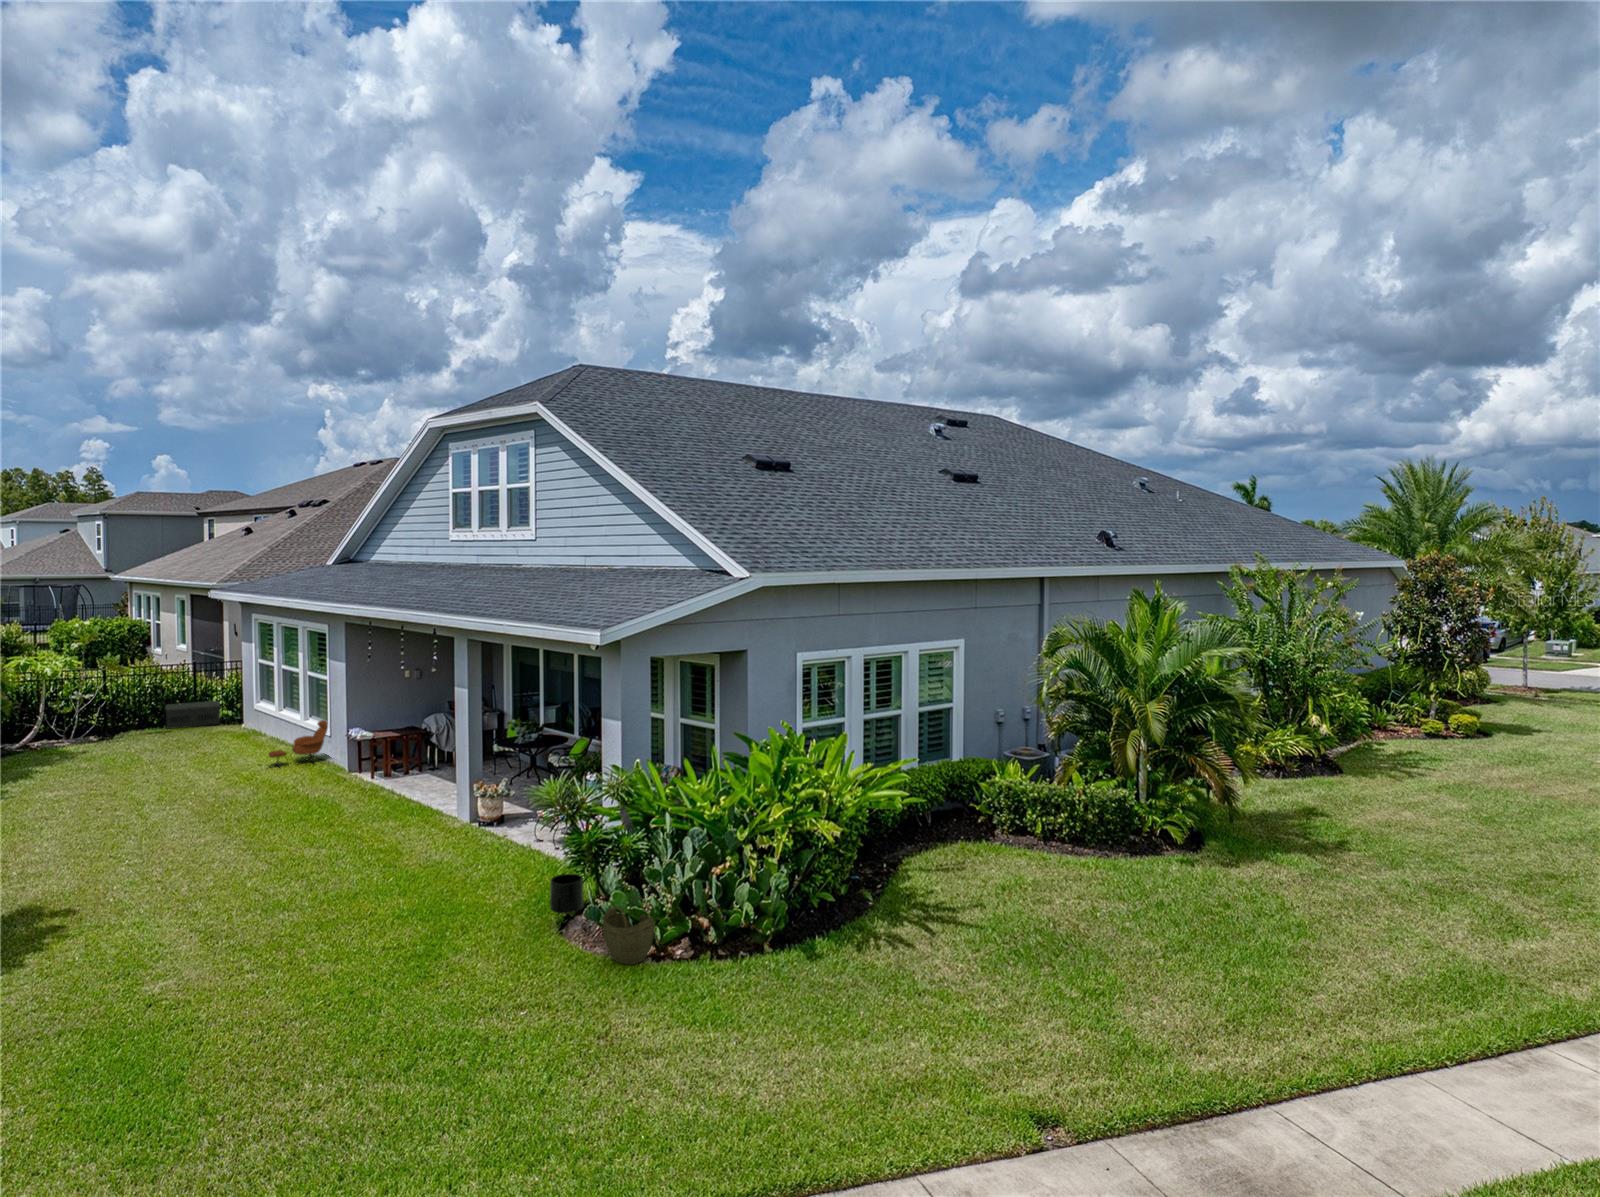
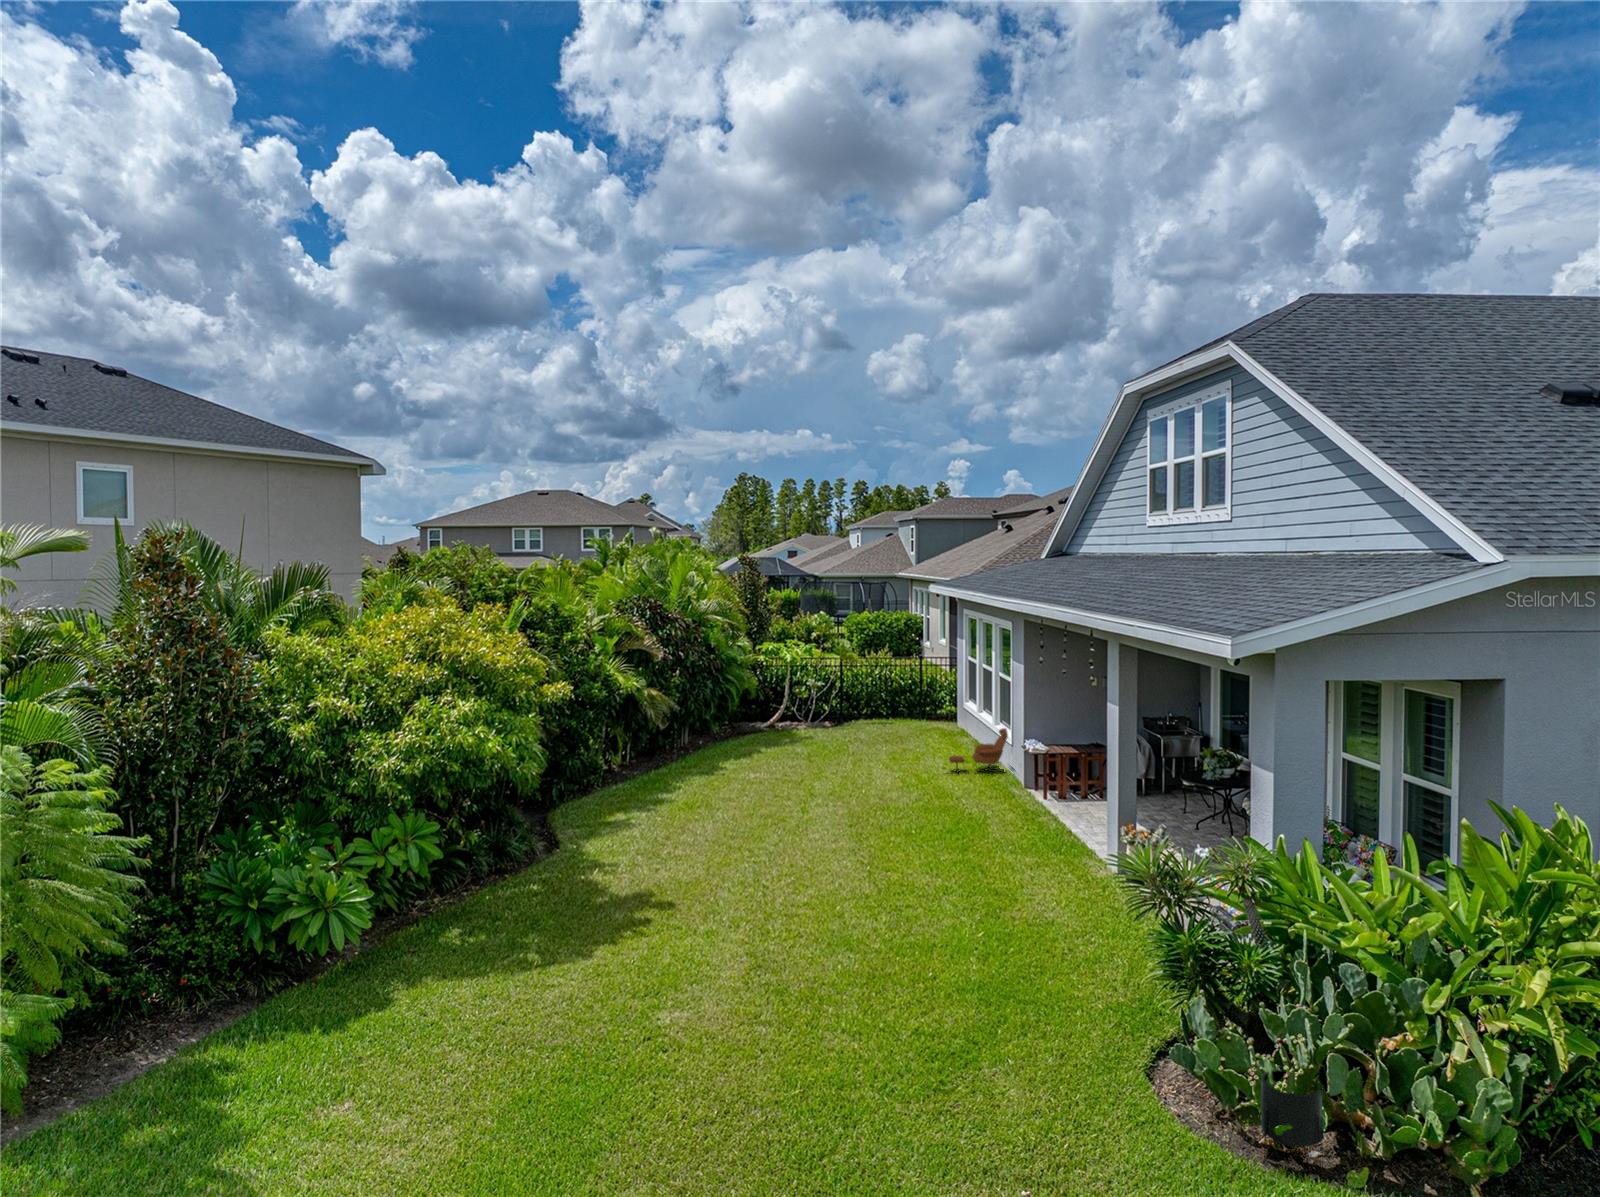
storage bench: present [165,701,220,729] -> none [892,699,940,723]
planter: present [550,874,584,916] -> present [1261,1070,1322,1170]
woven basket: present [603,897,654,965] -> none [1152,1028,1226,1128]

